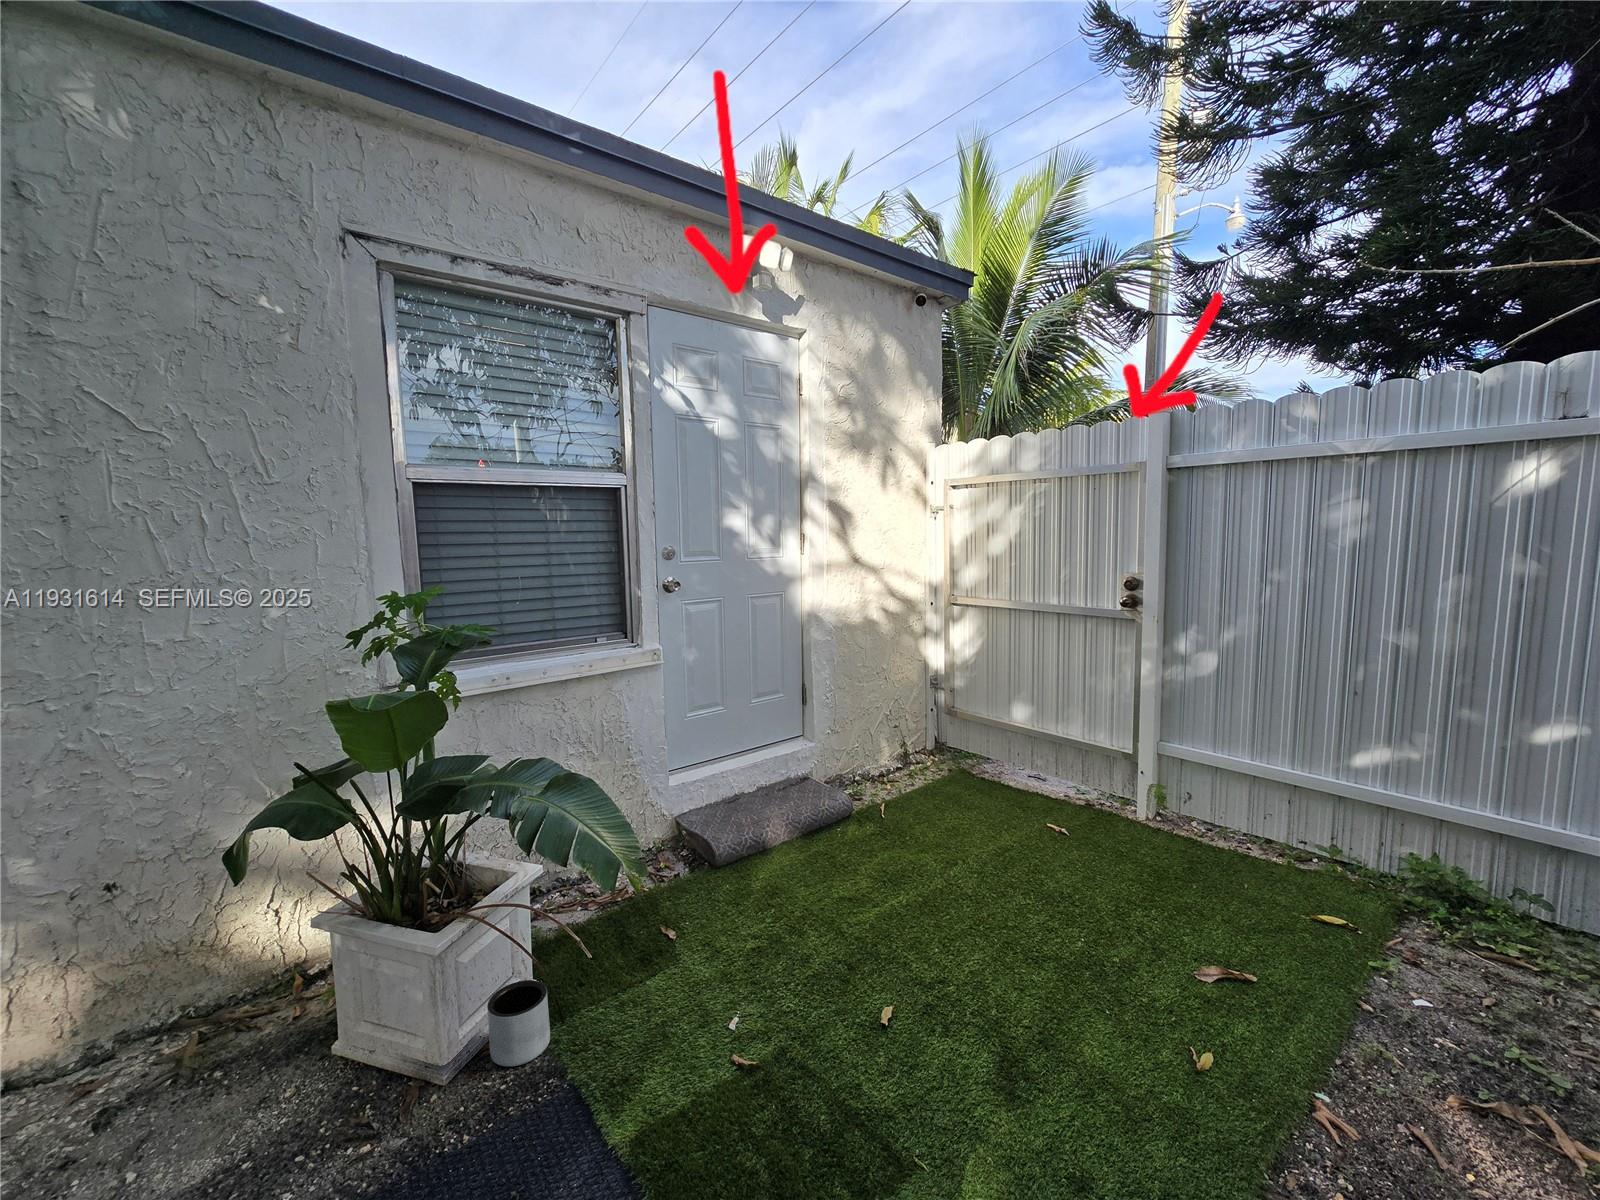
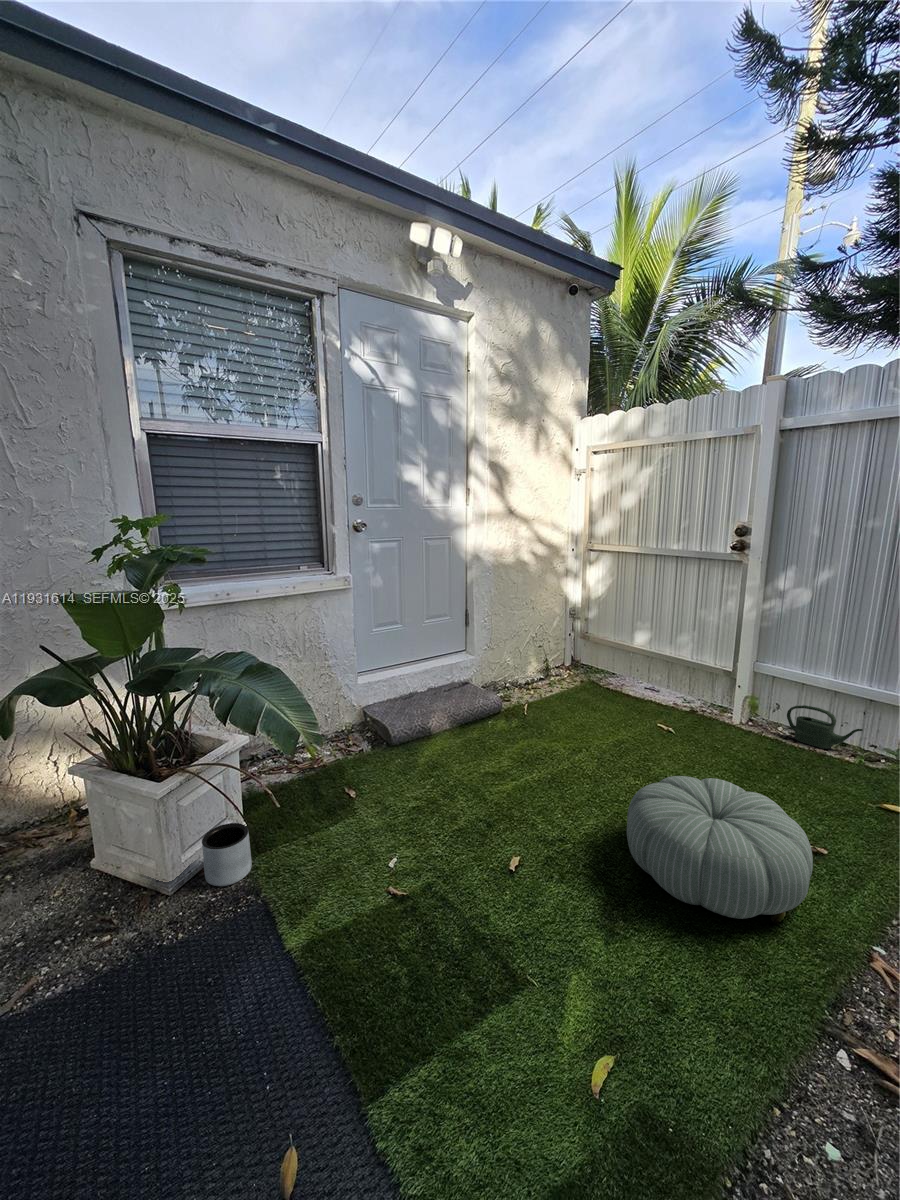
watering can: none [1200,794,1290,848] -> present [787,705,863,749]
pouf: none [1021,892,1244,1070] -> present [627,776,813,919]

